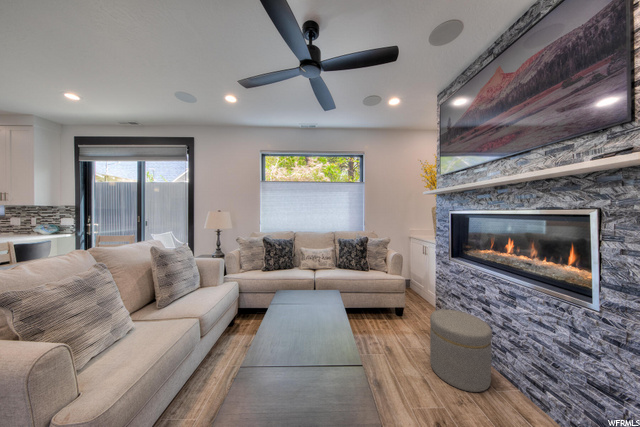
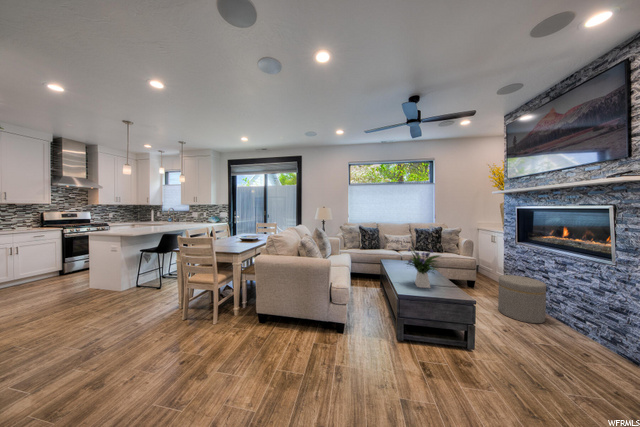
flower arrangement: none [263,298,336,381] -> present [407,247,440,288]

